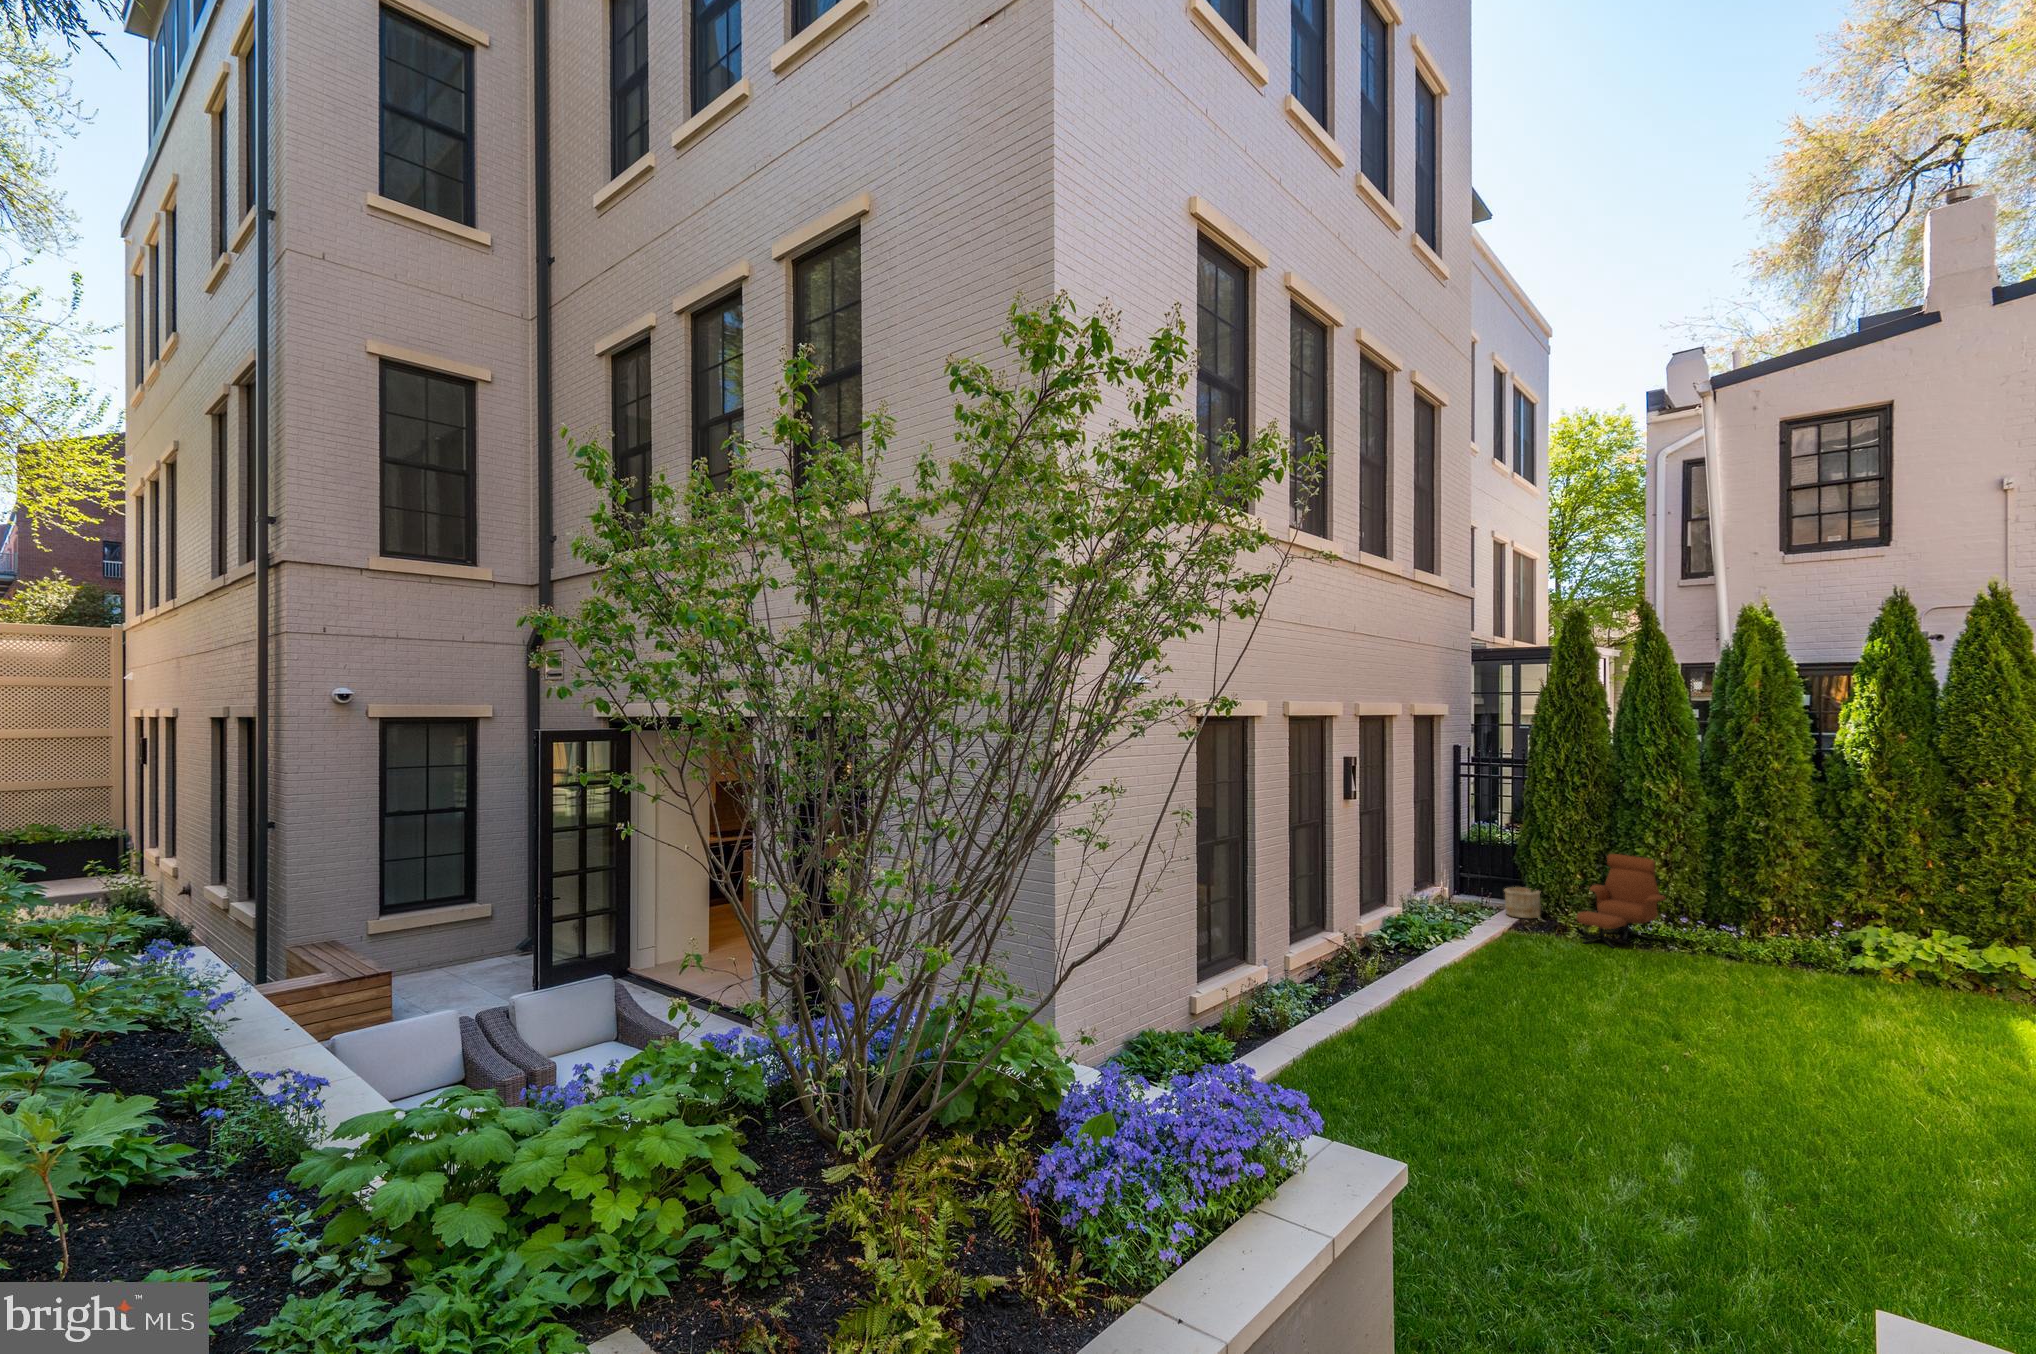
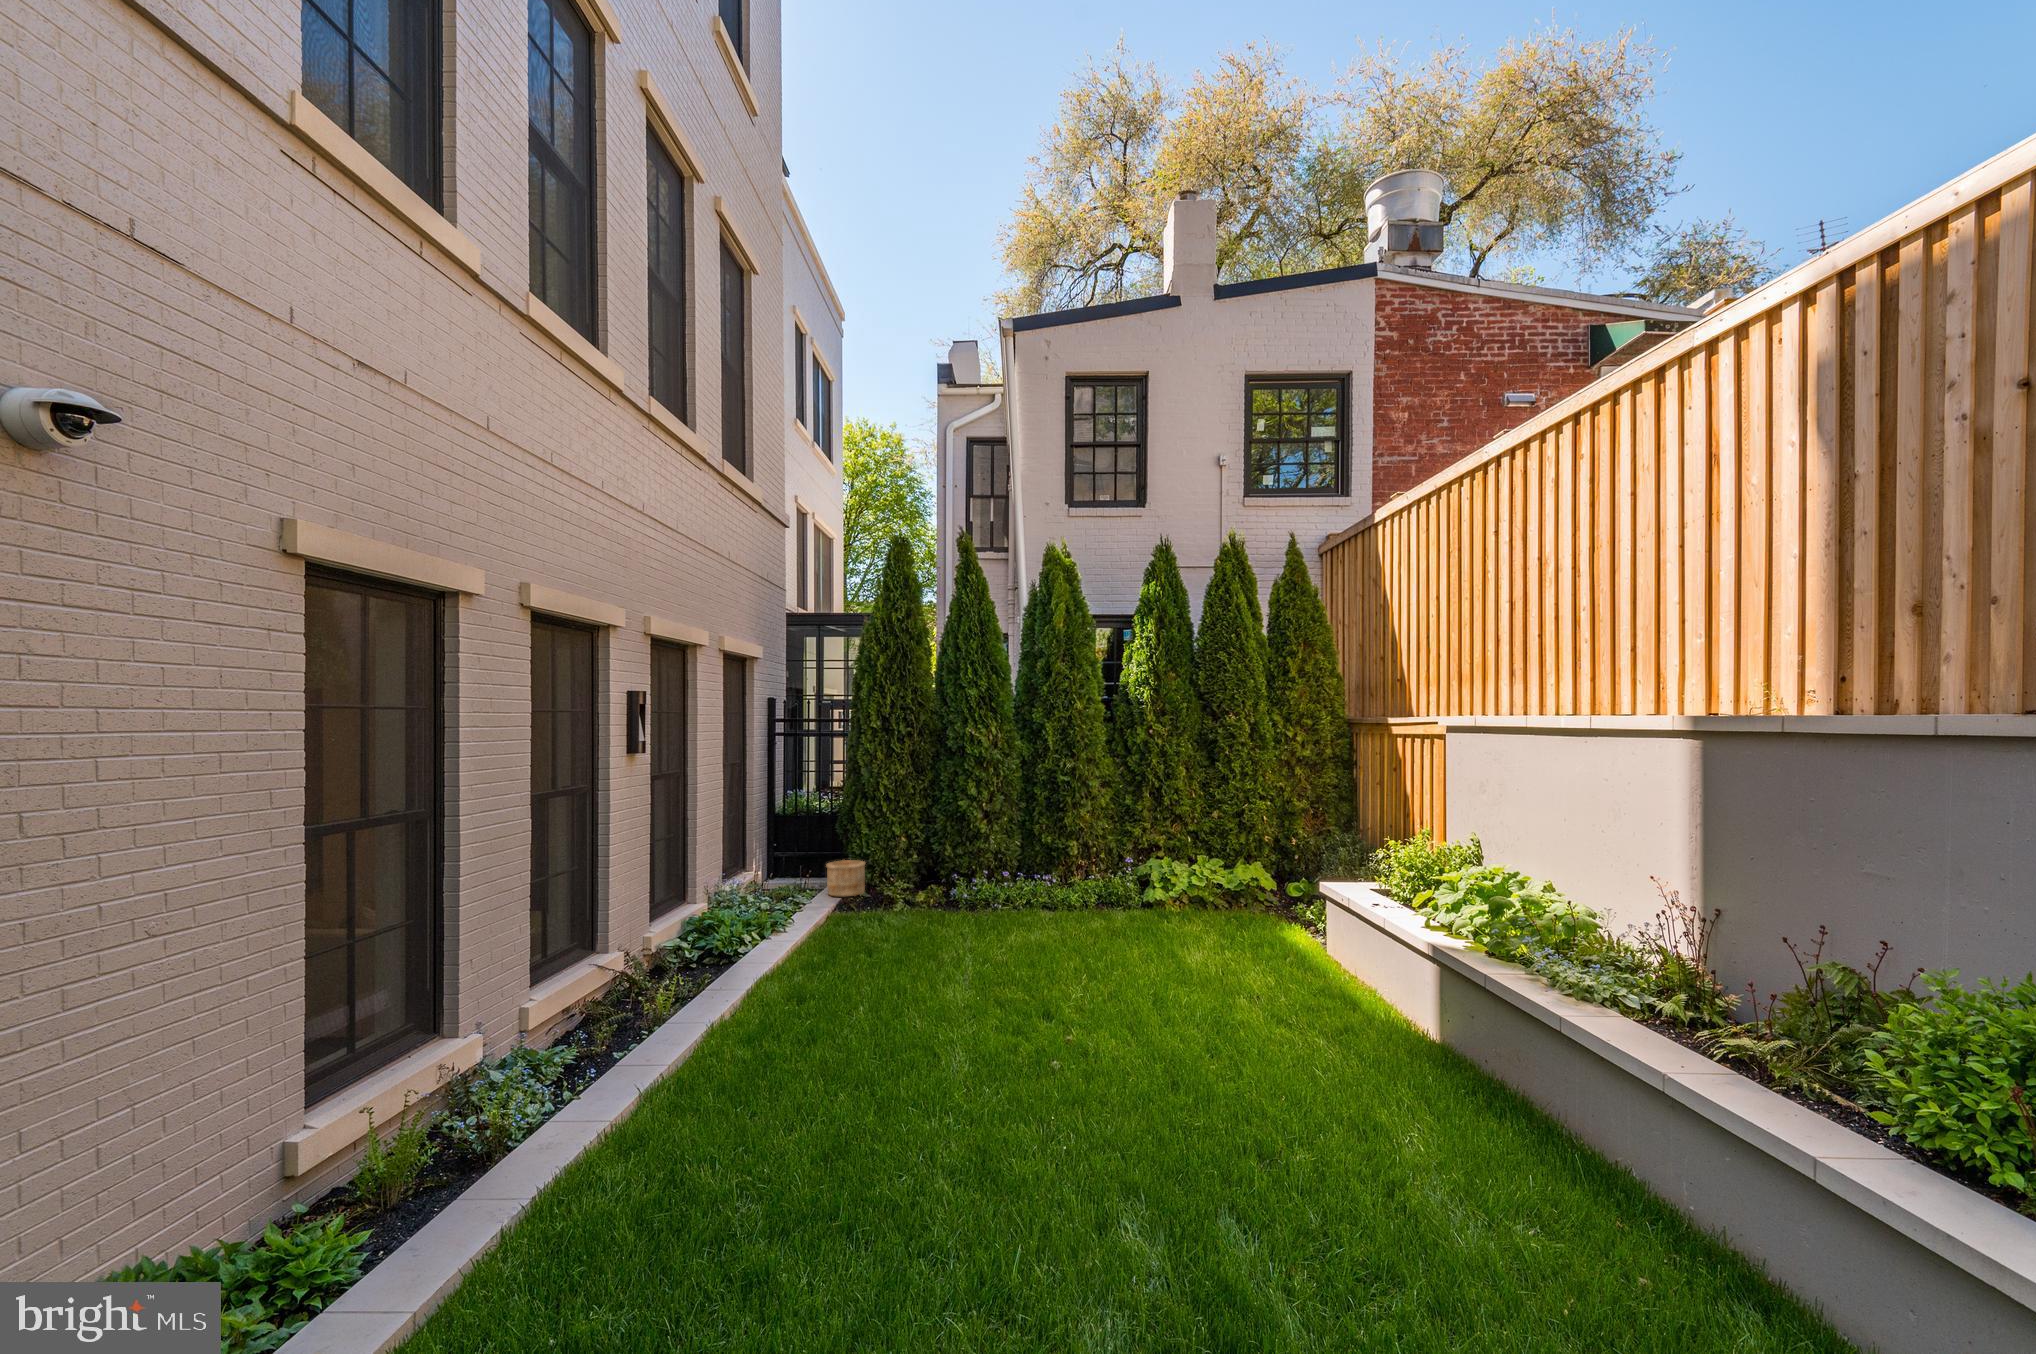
lounge chair: present [1577,854,1665,947] -> none [908,809,992,915]

